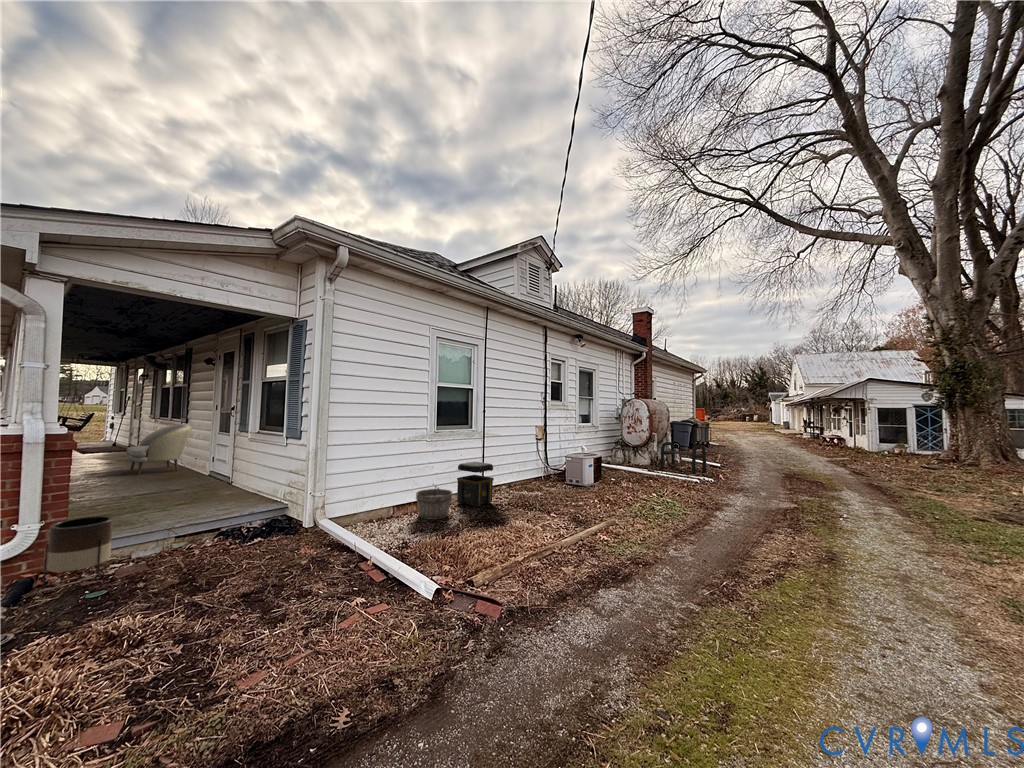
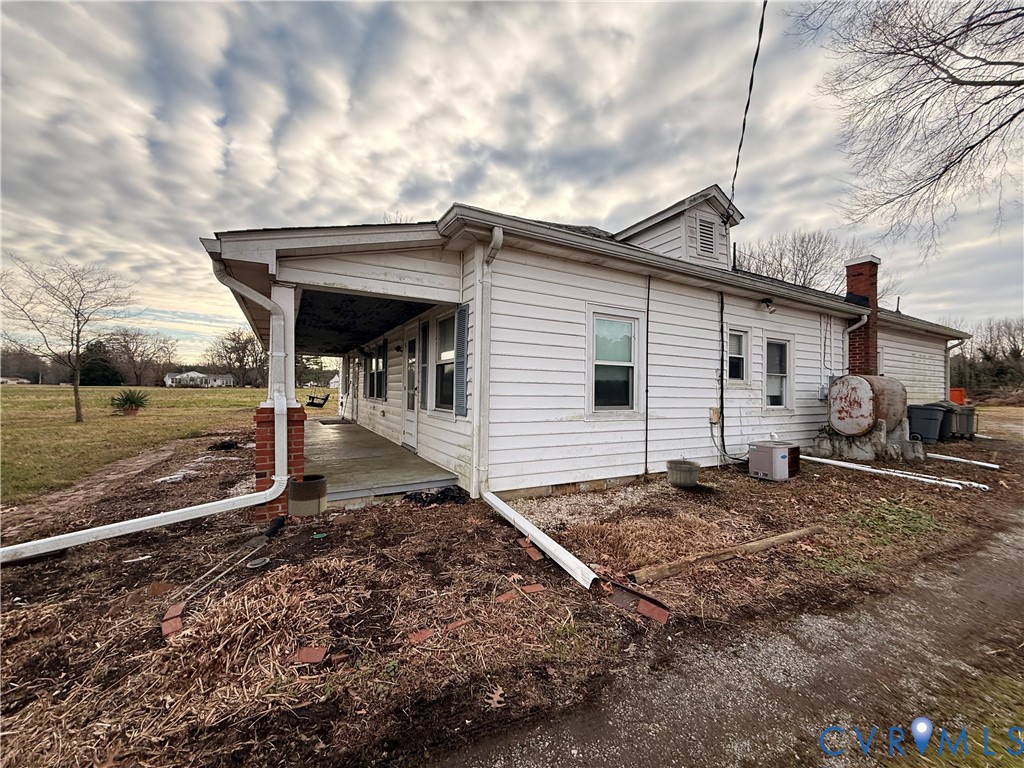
armchair: present [126,424,191,475] -> none [342,403,384,443]
bench: present [660,442,706,474] -> none [892,432,975,478]
toolbox: present [457,462,494,507] -> none [616,446,658,495]
wooden bucket: present [416,486,452,519] -> present [666,455,701,486]

